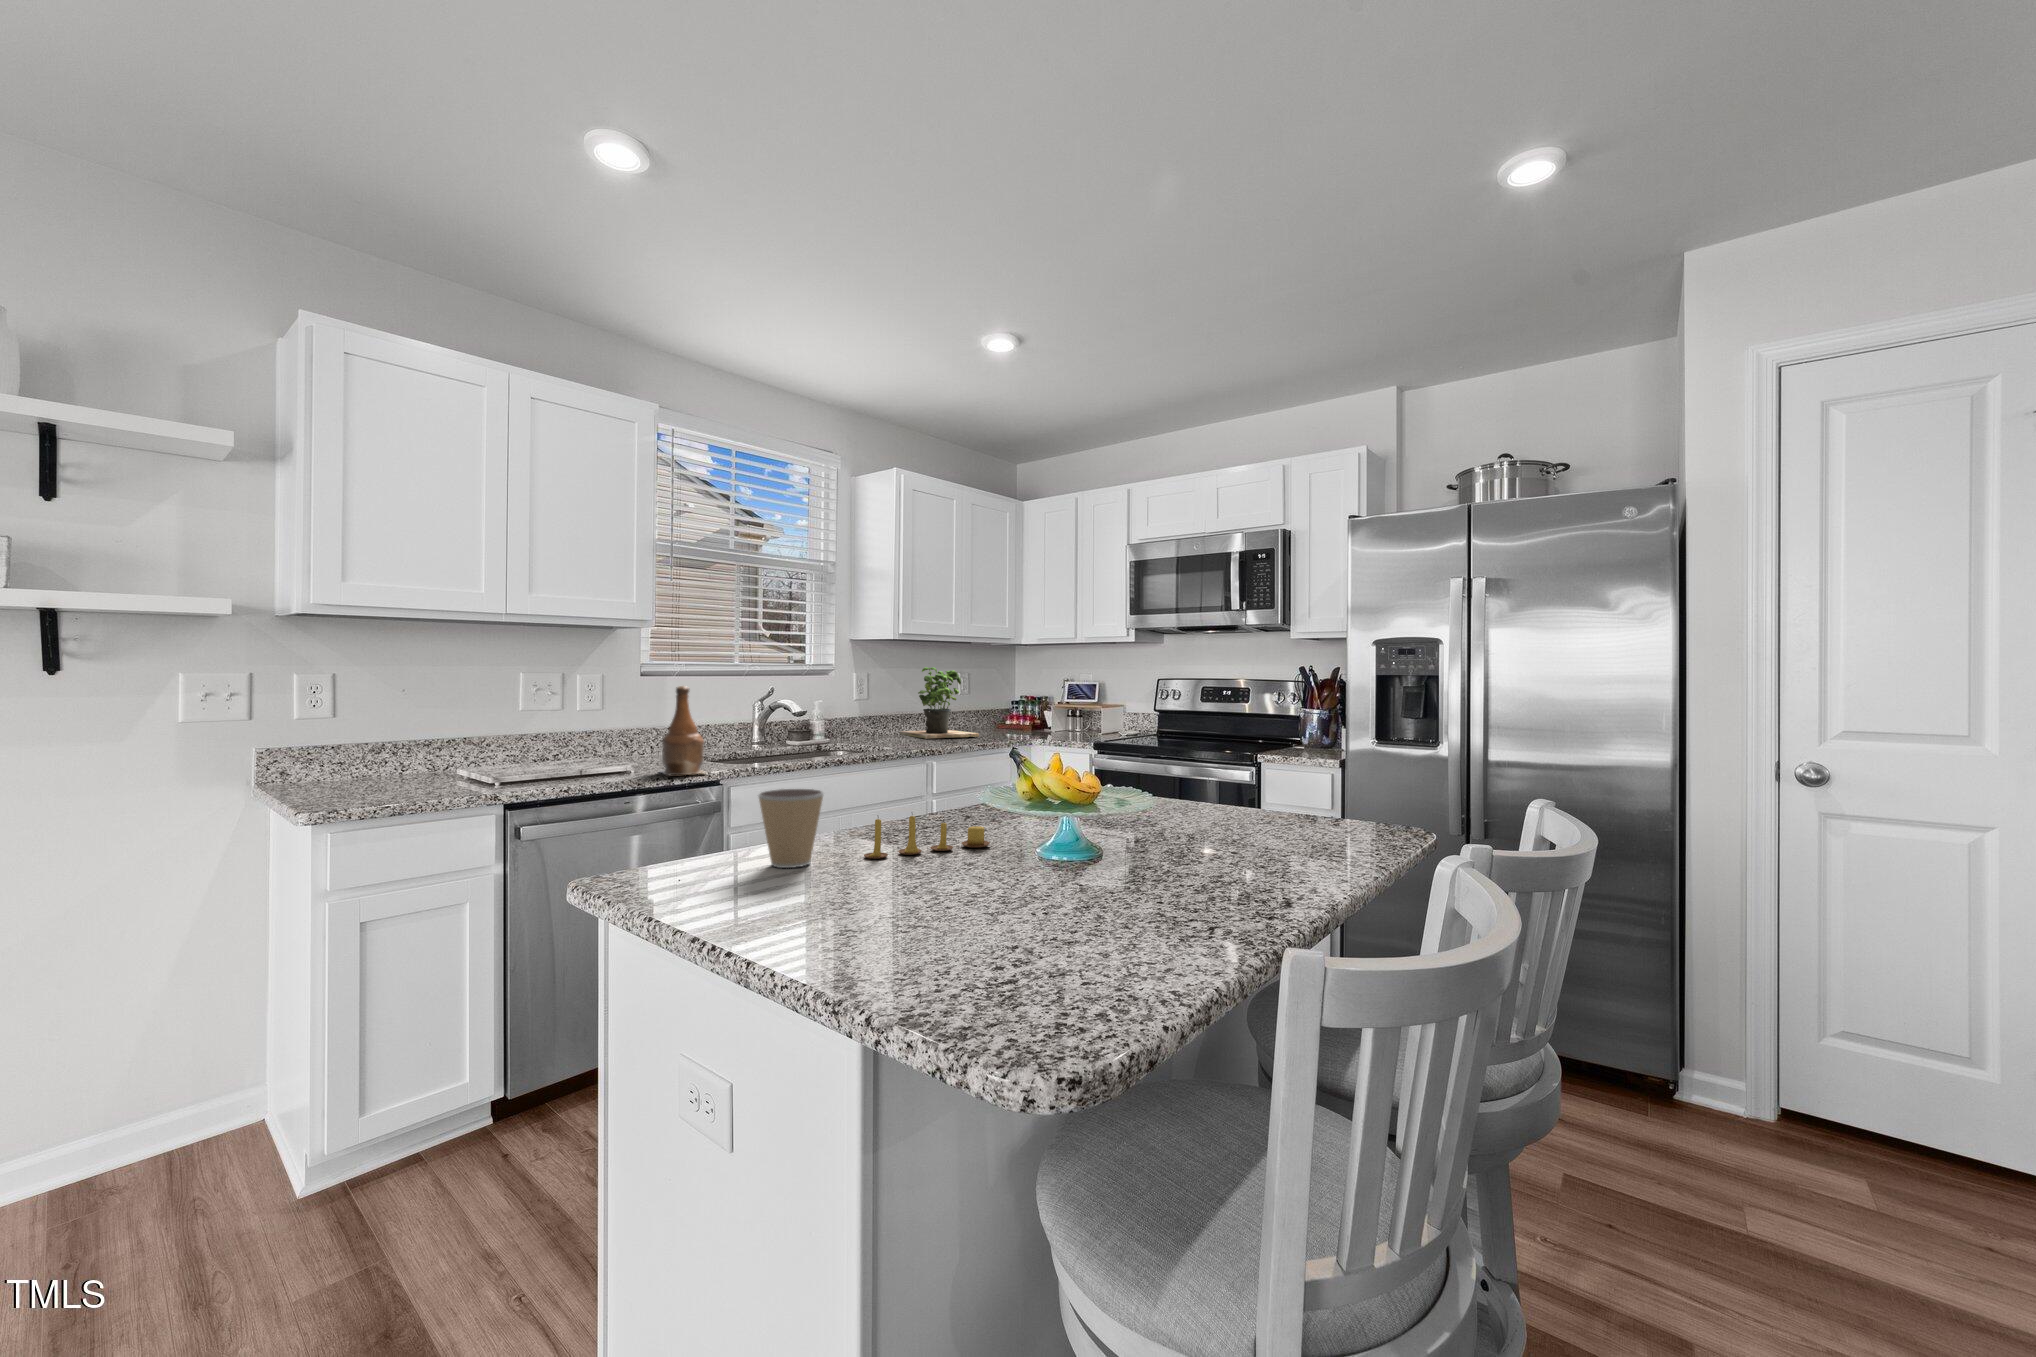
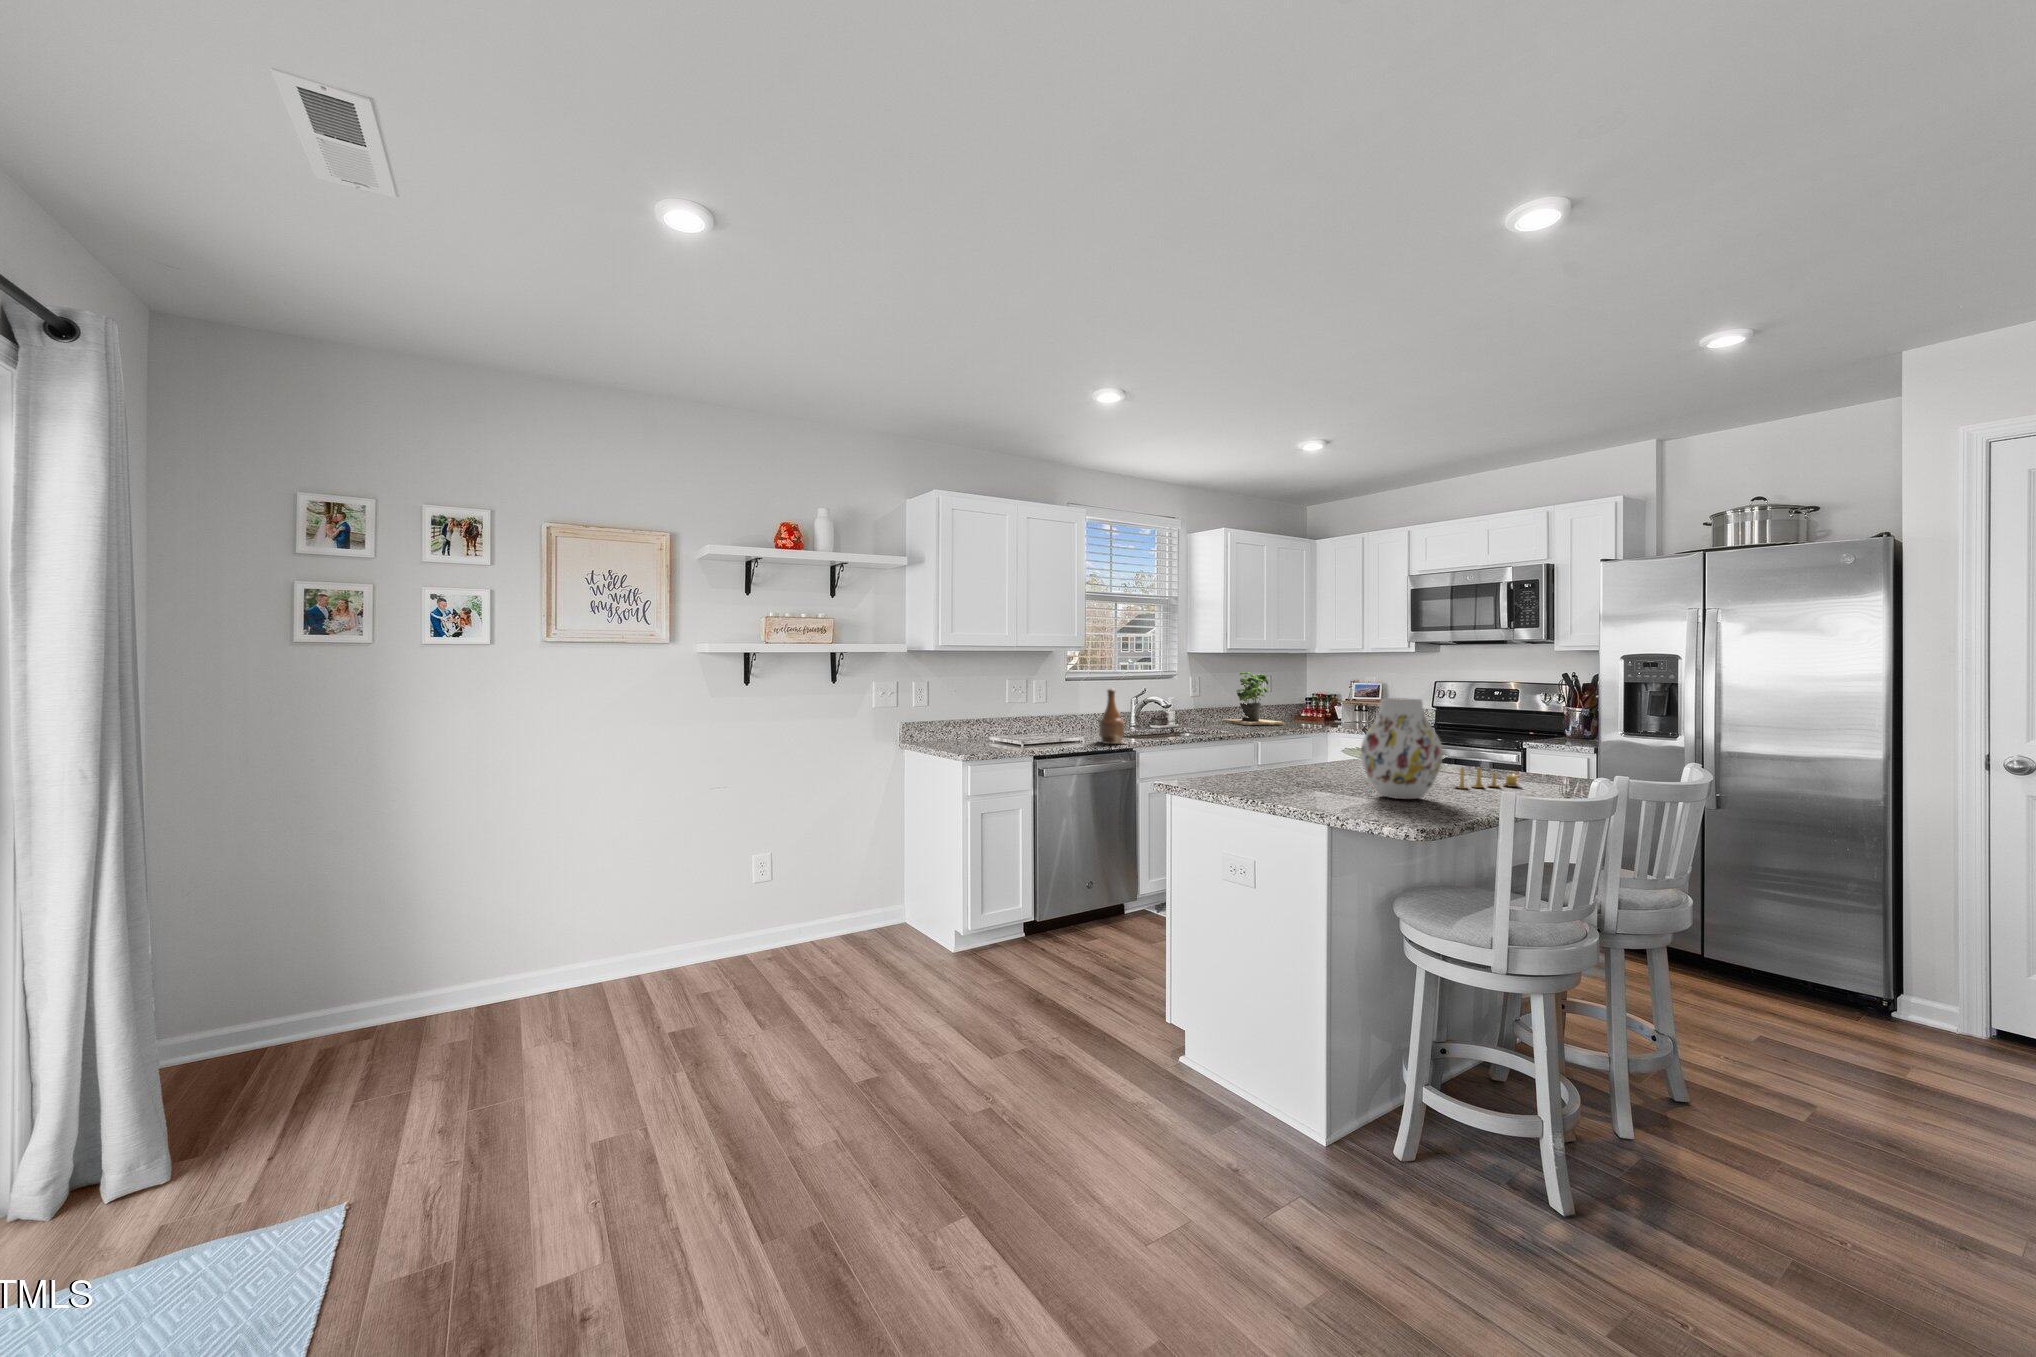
vase: none [995,691,1140,892] -> present [1361,698,1443,799]
coffee cup: present [758,789,824,868] -> none [1228,747,1262,785]
candle: present [864,813,990,859] -> present [1456,767,1519,789]

